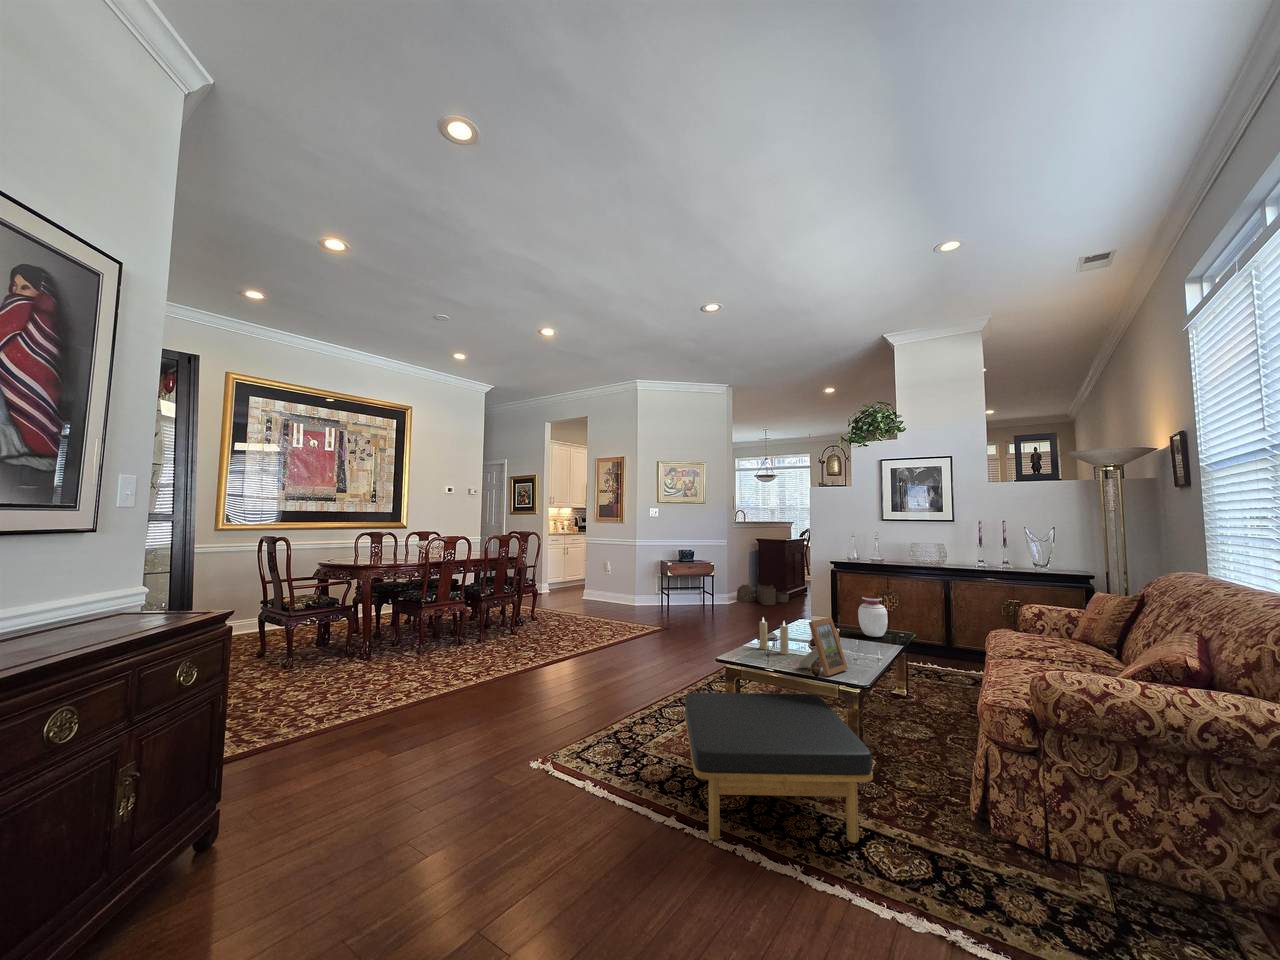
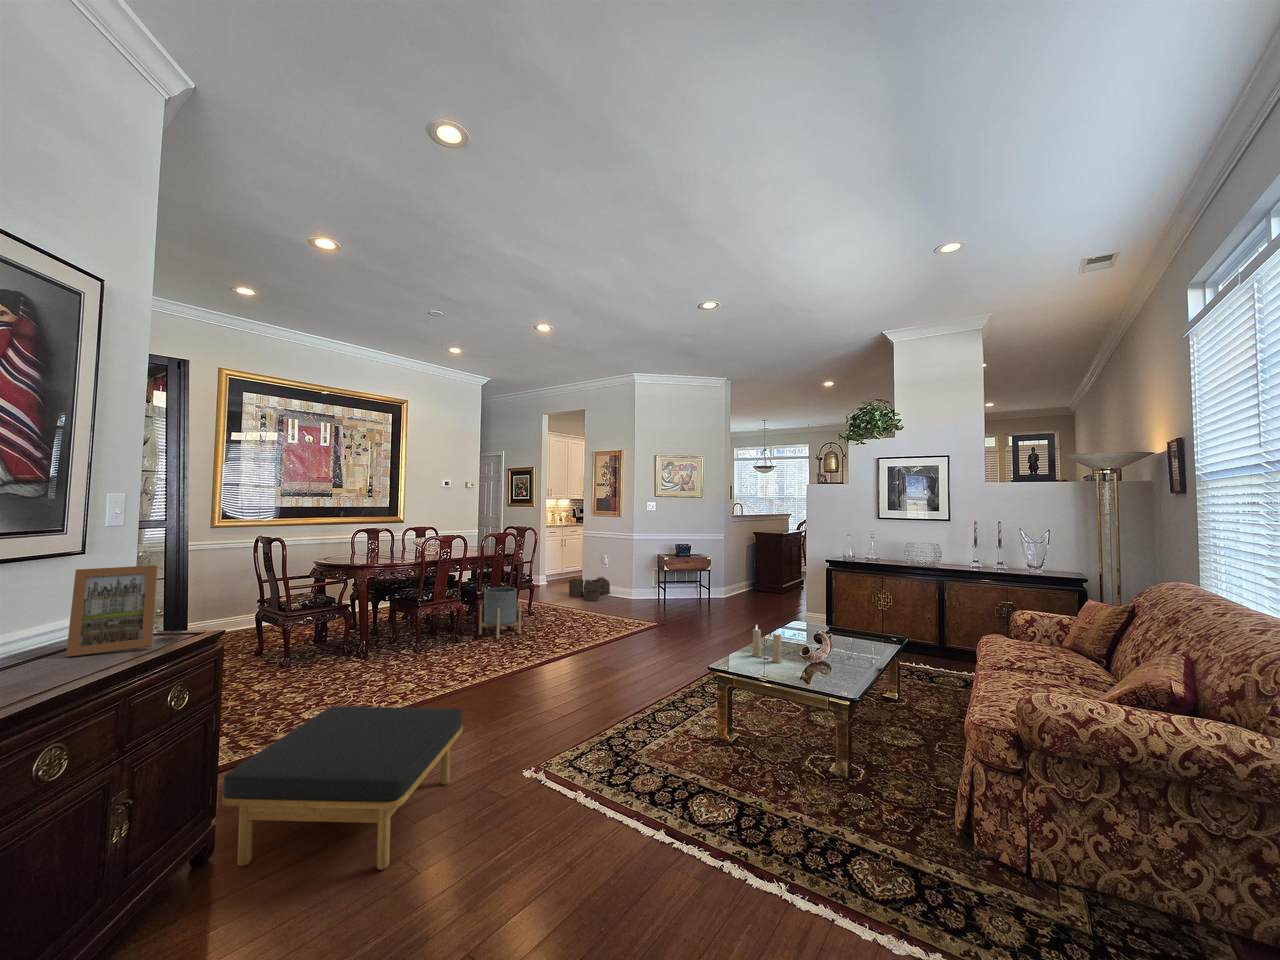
woven basket: present [737,583,789,605] -> present [569,577,610,601]
planter: none [483,590,525,641] -> present [479,587,521,639]
vase: present [858,596,888,637] -> none [852,602,881,642]
picture frame: present [798,617,848,676] -> present [66,565,157,657]
ottoman: present [684,693,873,843] -> present [222,707,463,870]

